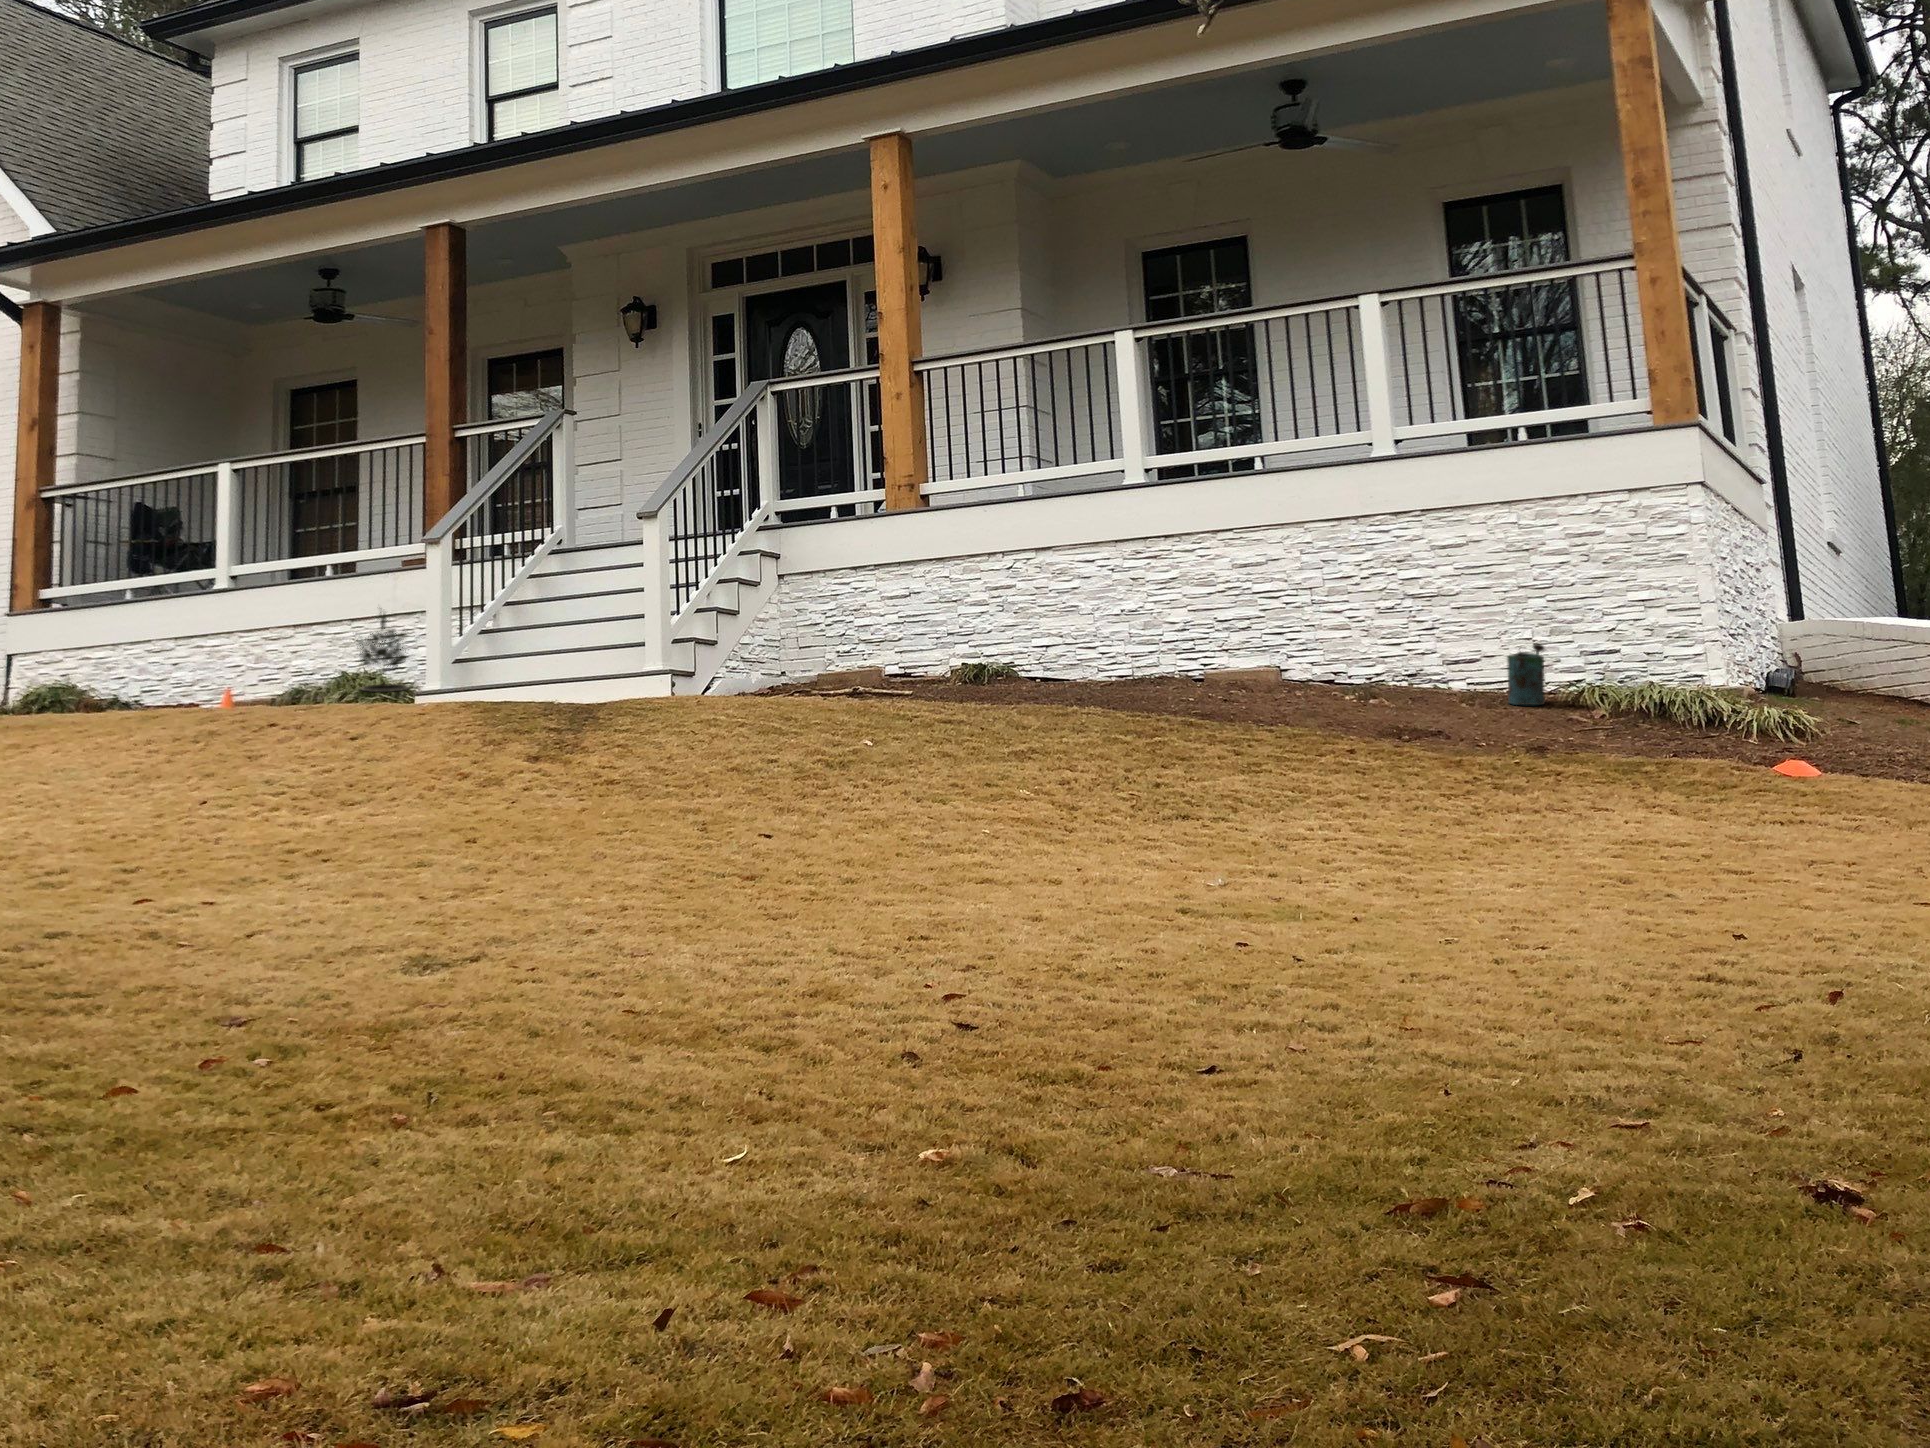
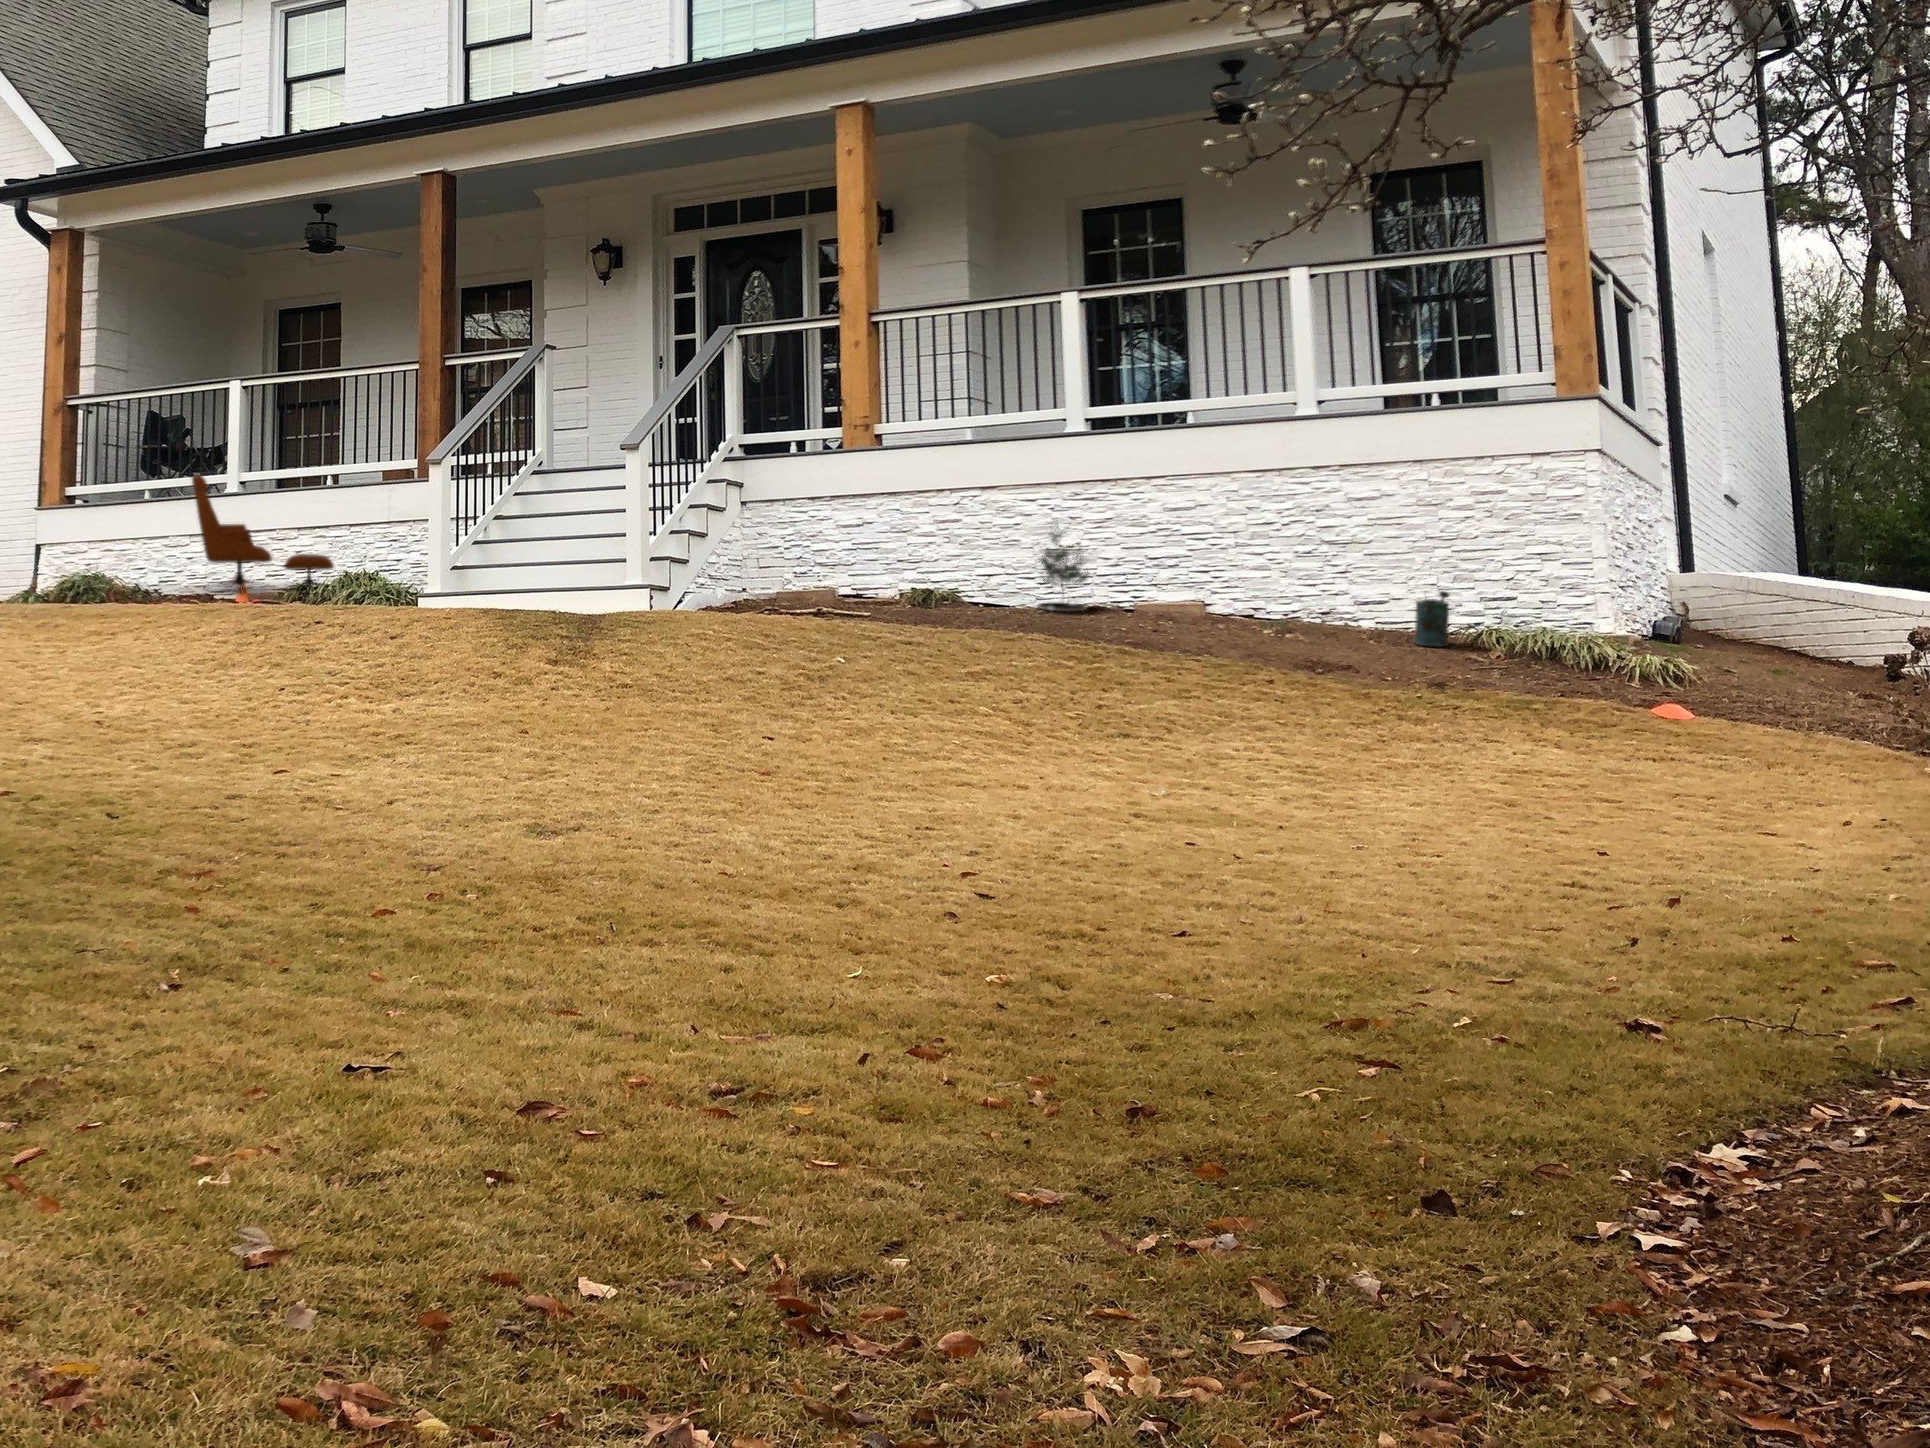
lounge chair: none [165,562,329,694] -> present [191,474,334,591]
potted tree: present [356,612,409,692] -> present [1037,521,1088,611]

